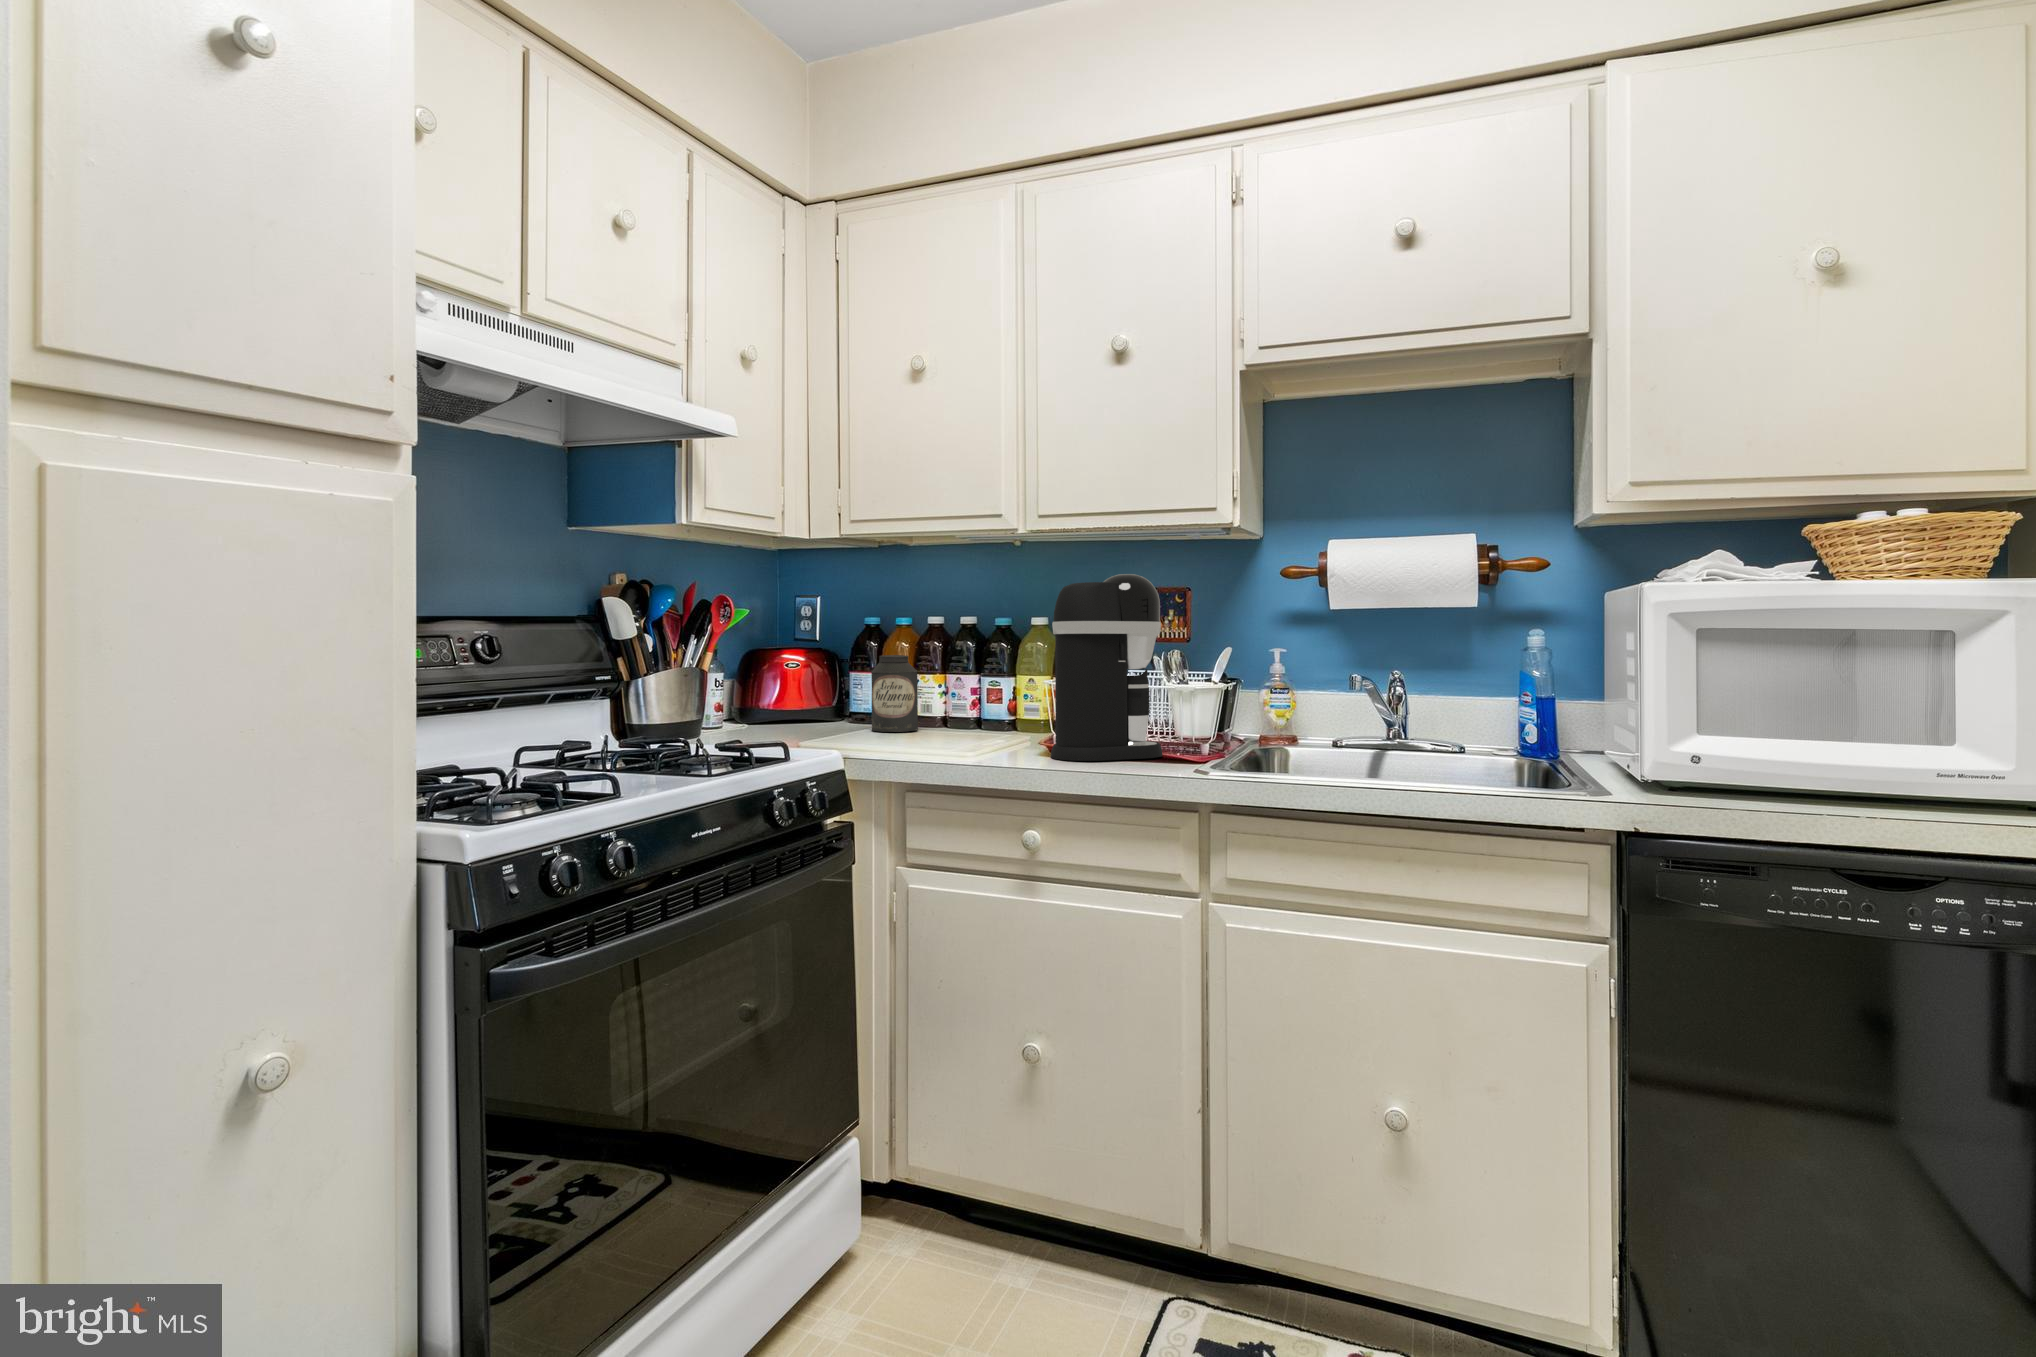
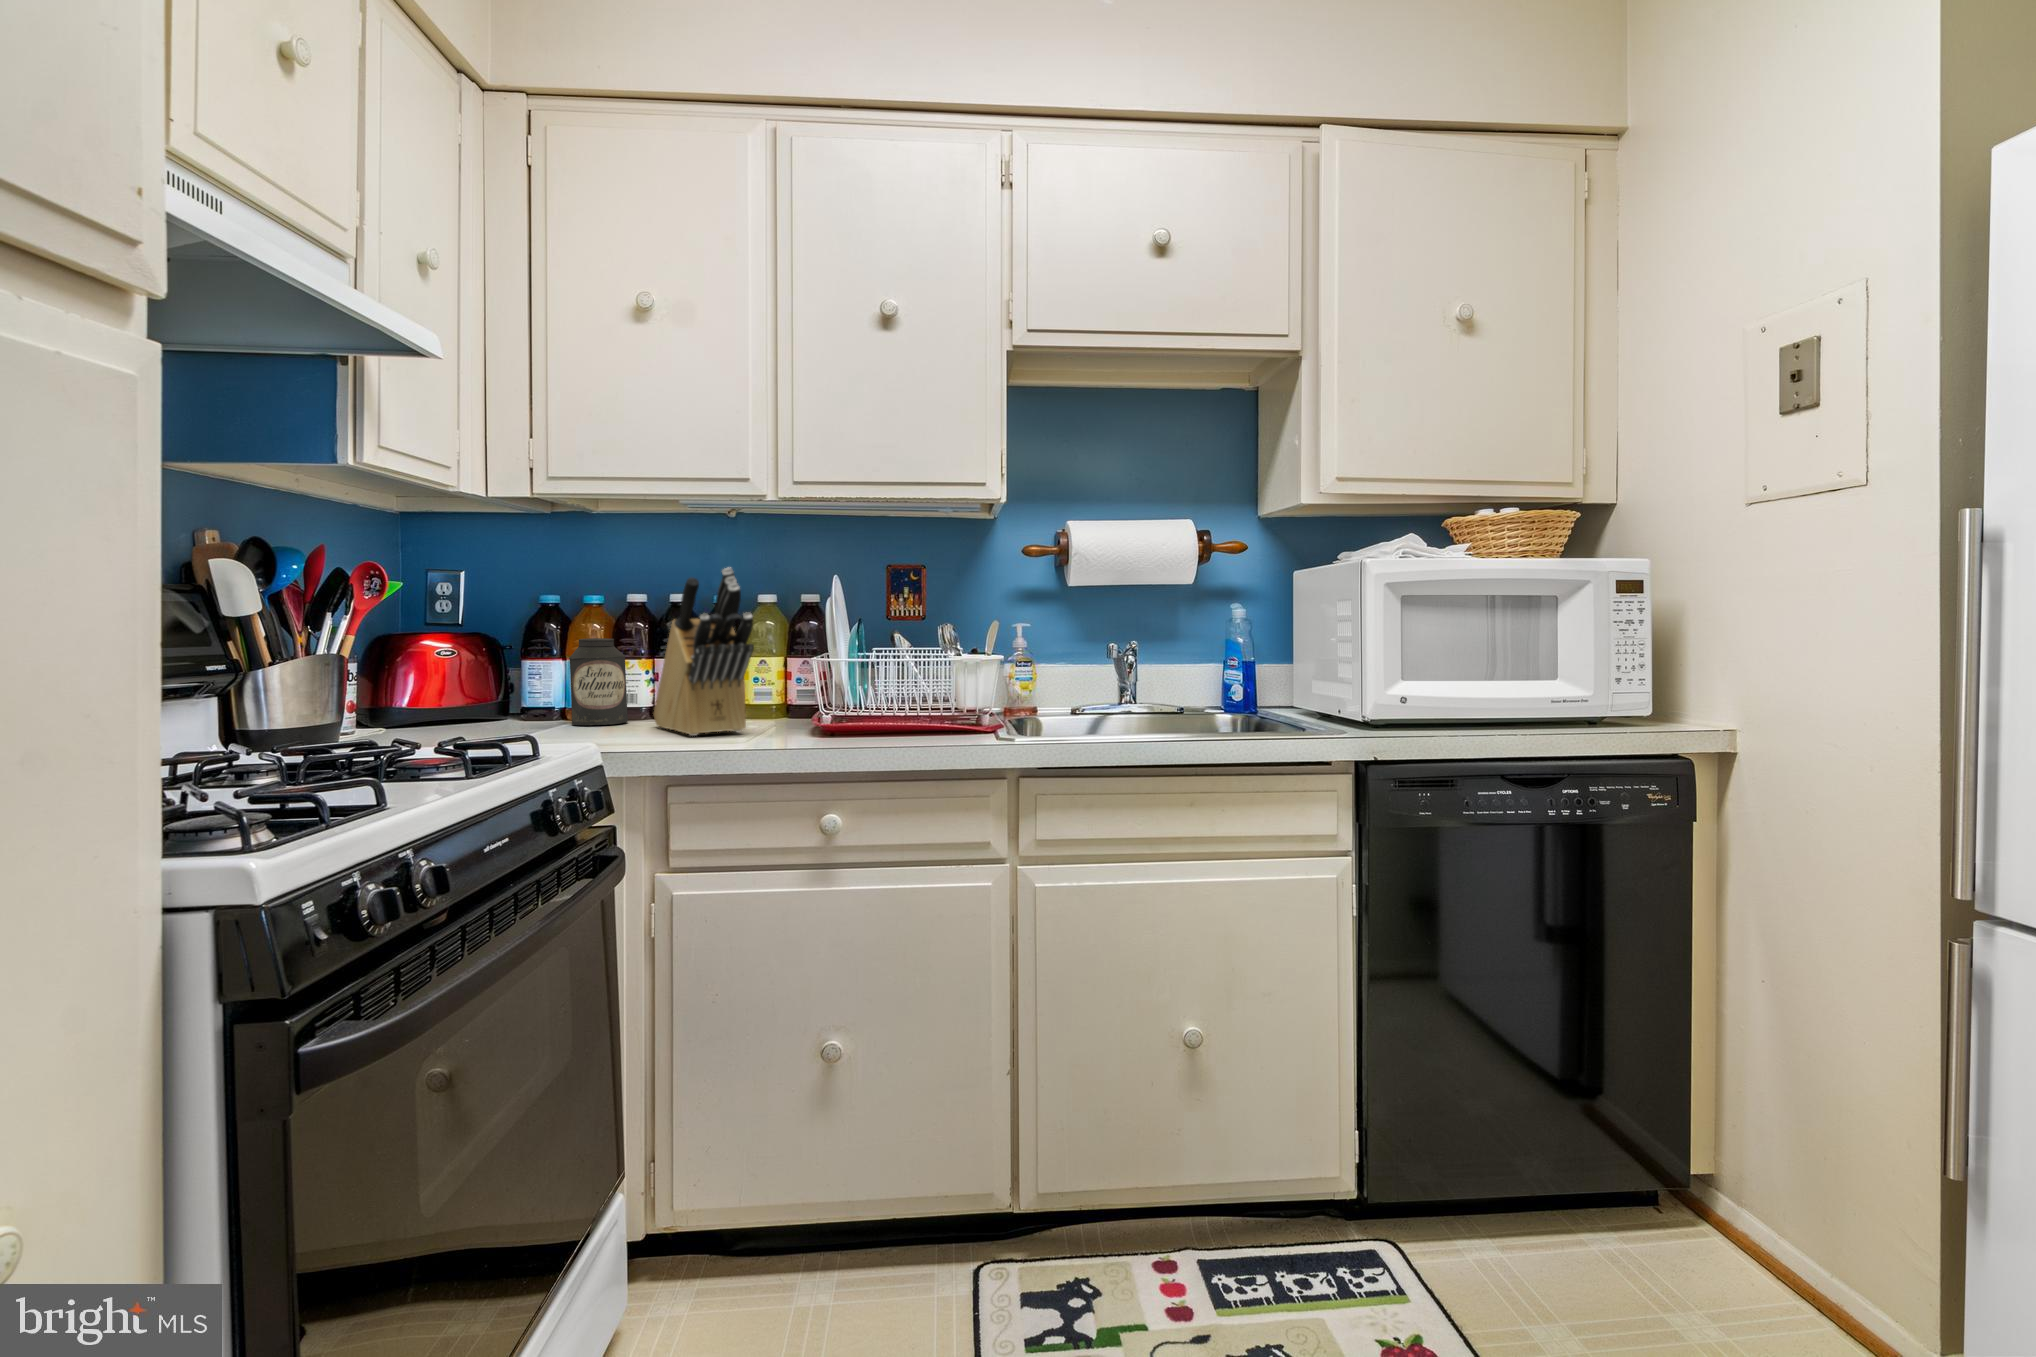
coffee maker: present [1051,574,1163,761] -> none [825,547,936,739]
knife block: none [930,595,990,747] -> present [654,568,754,736]

